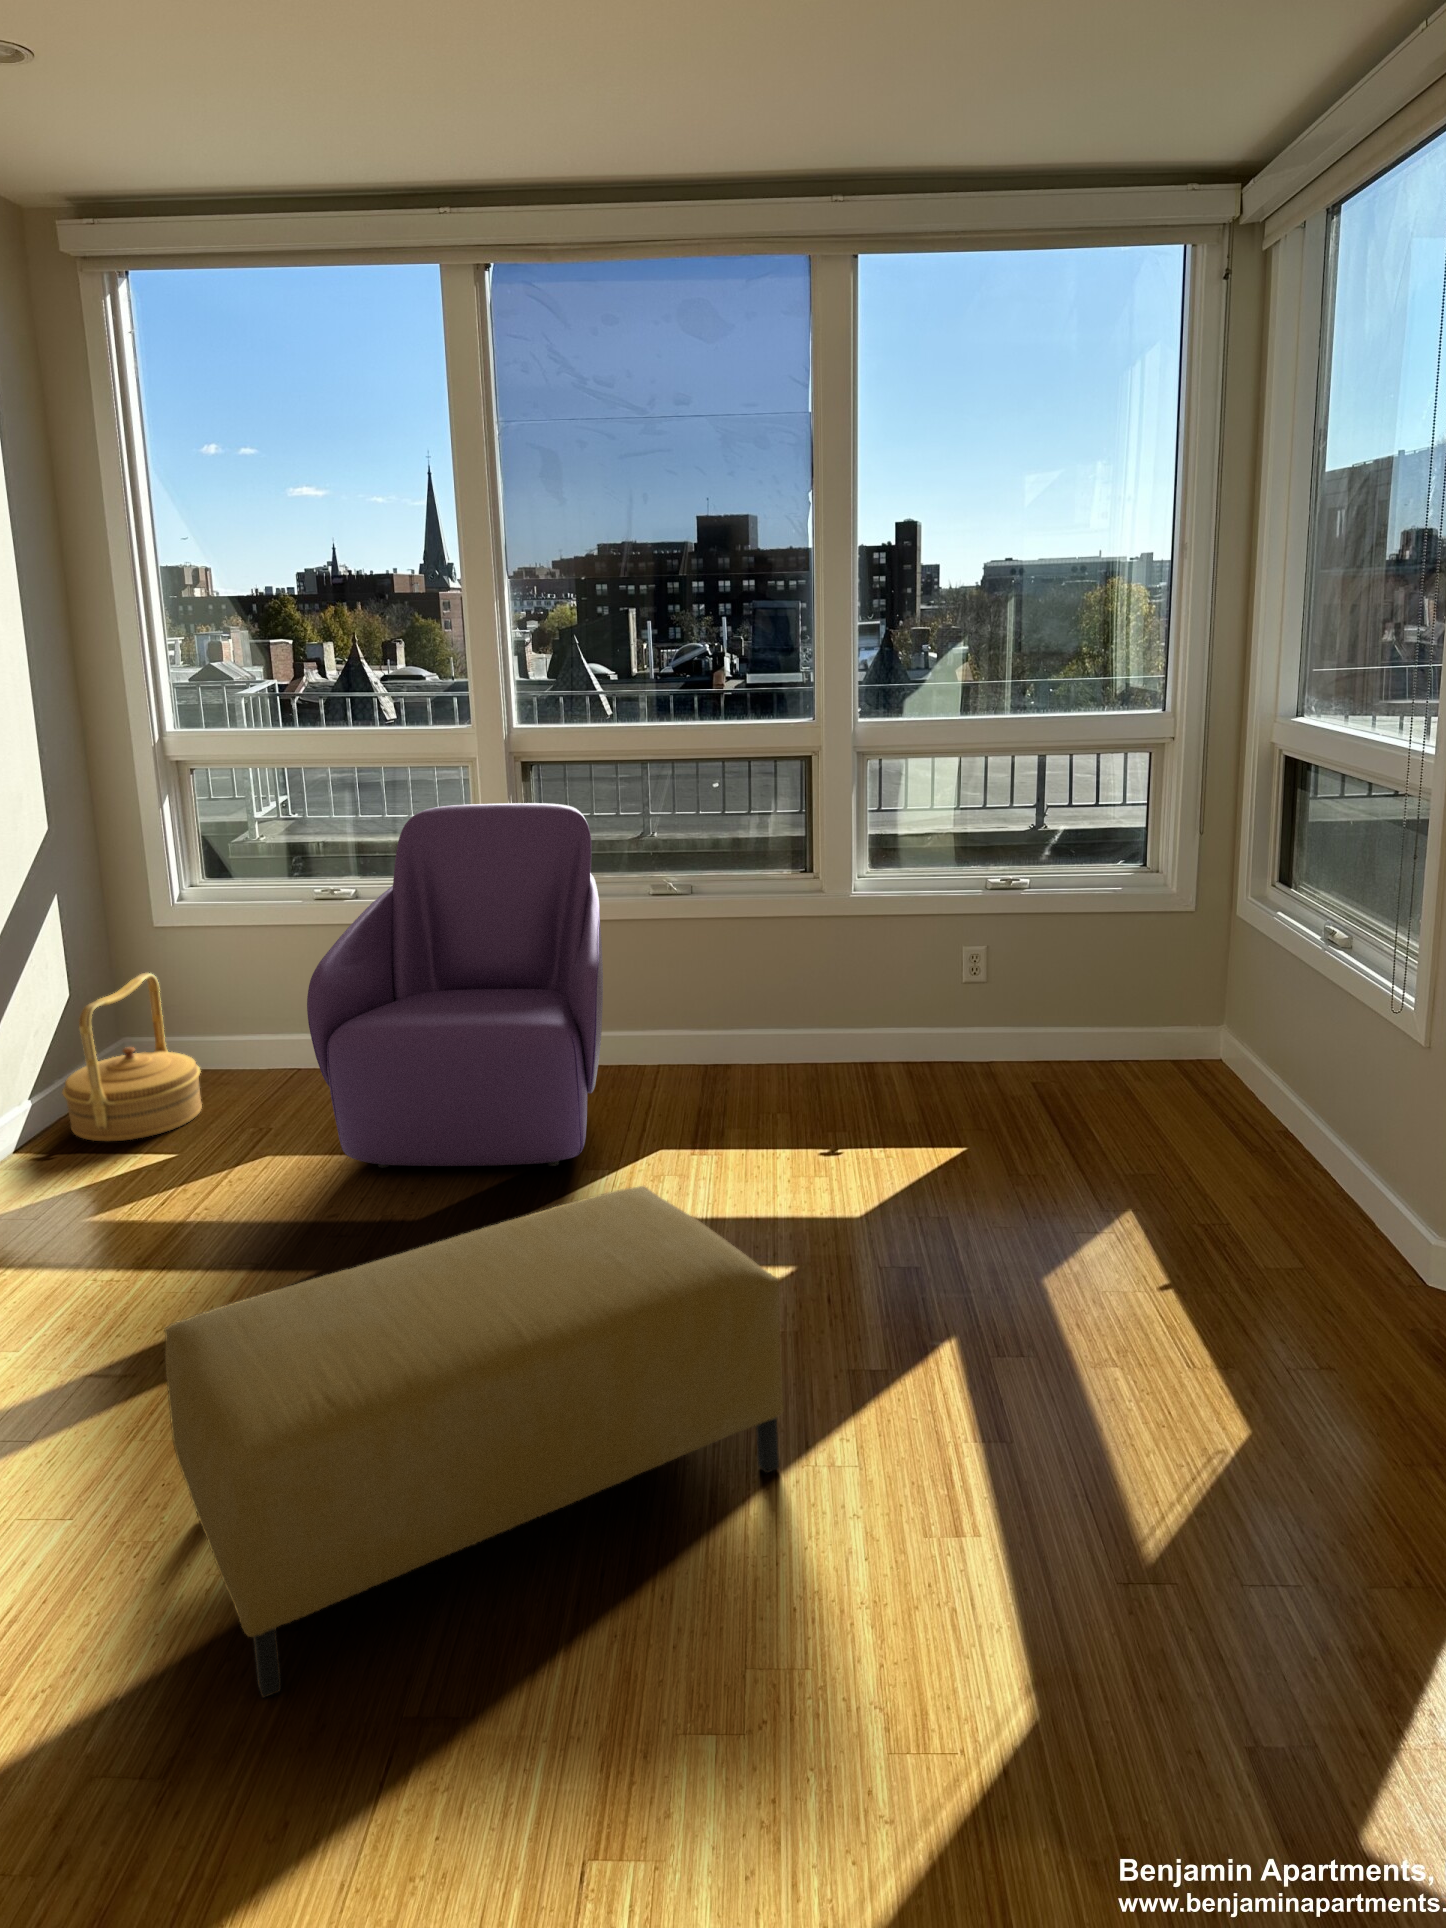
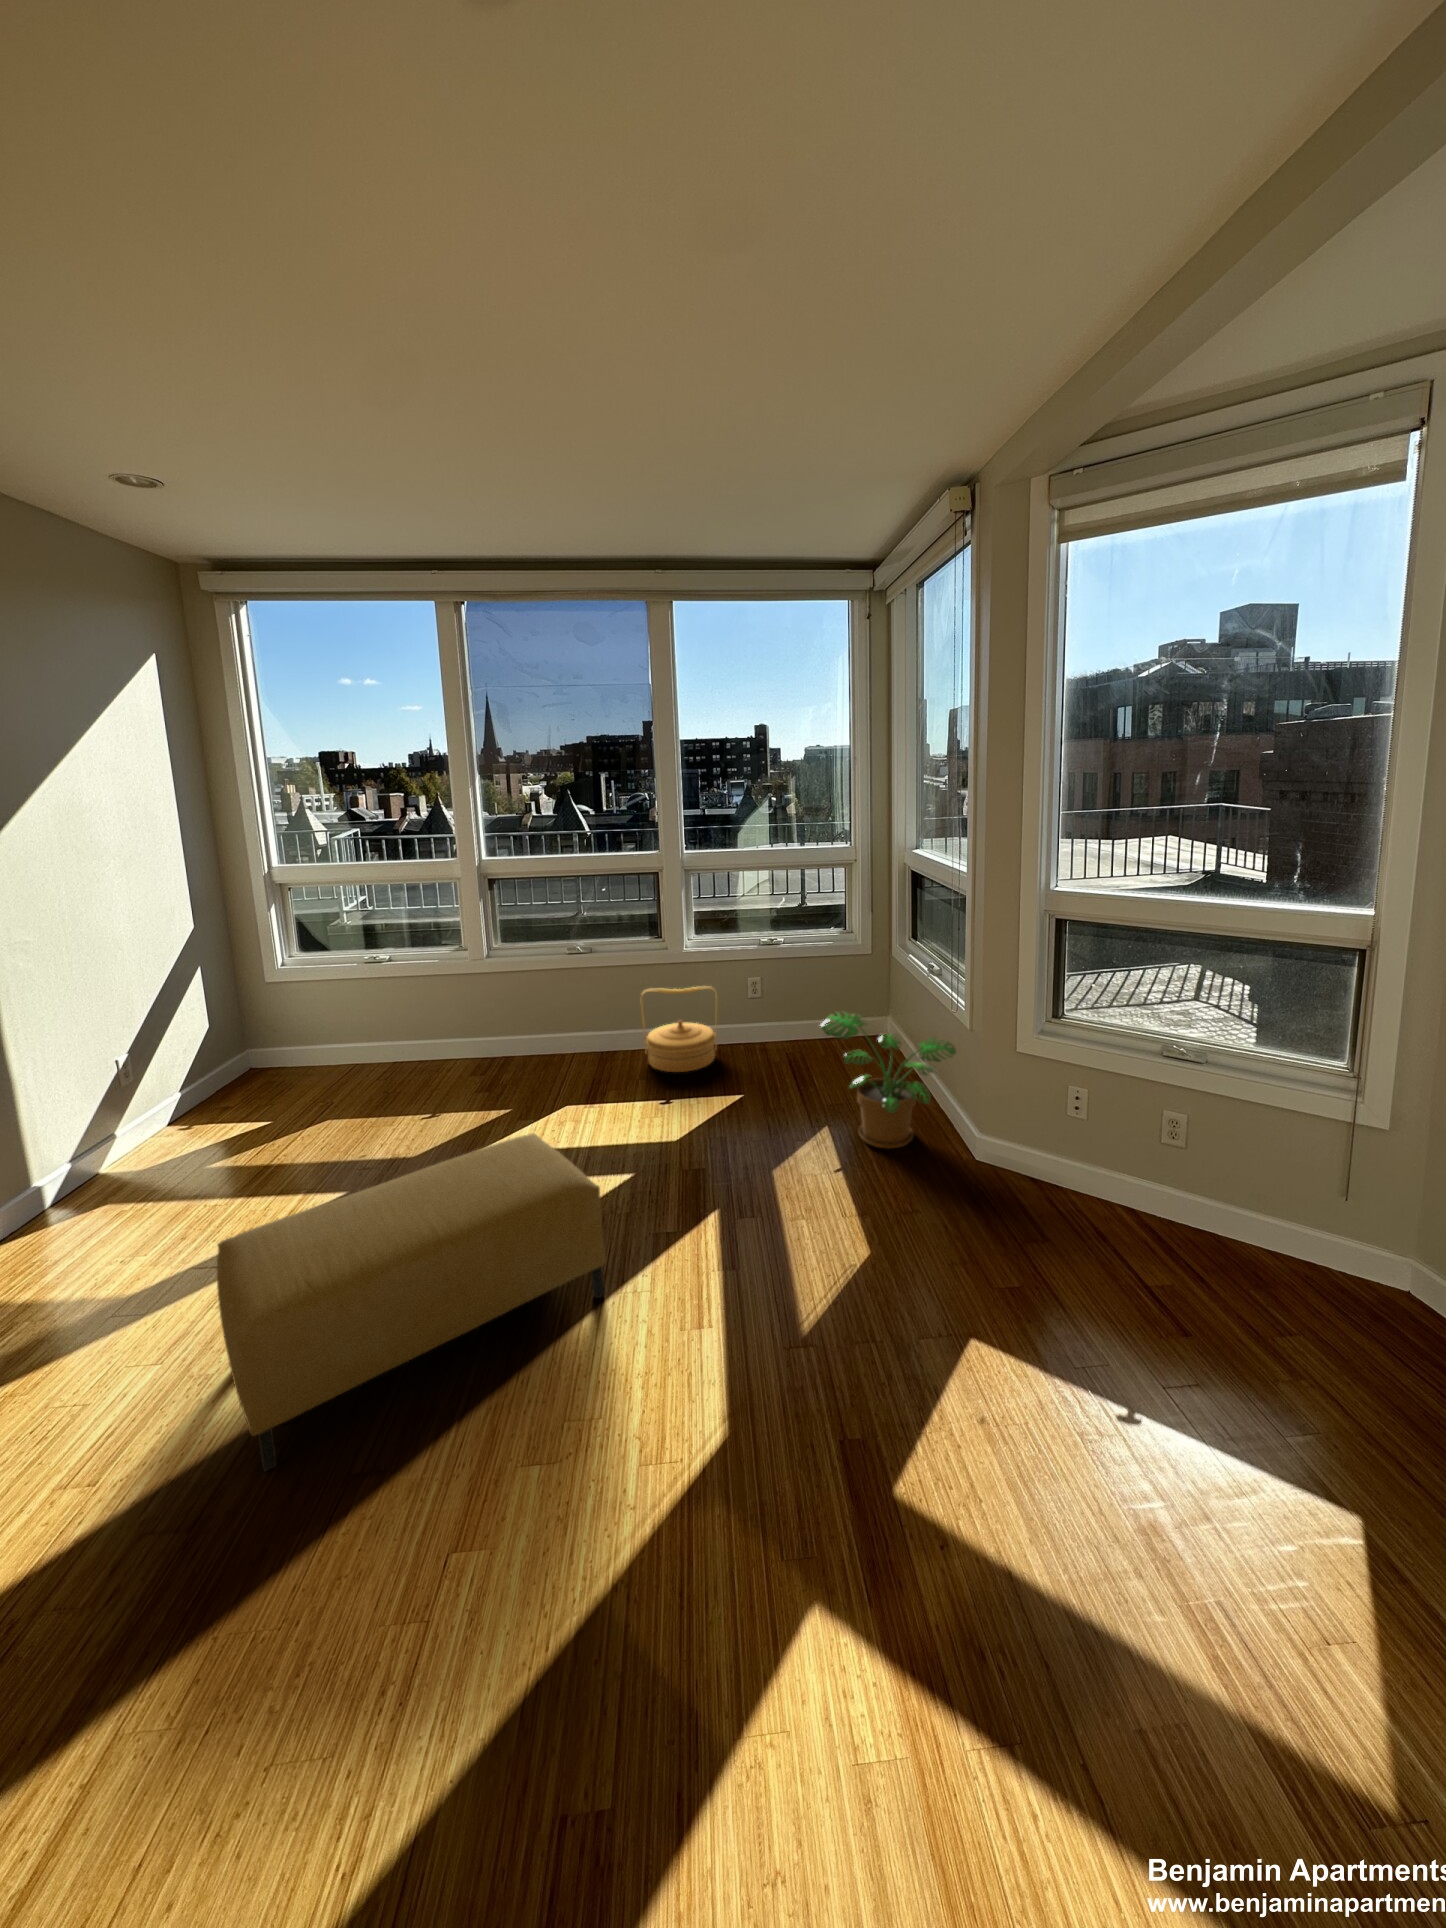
armchair: present [307,803,603,1168] -> none [350,905,533,1123]
woven basket: present [62,973,202,1141] -> present [640,986,717,1072]
potted plant: none [1123,1005,1401,1256] -> present [820,1012,956,1149]

